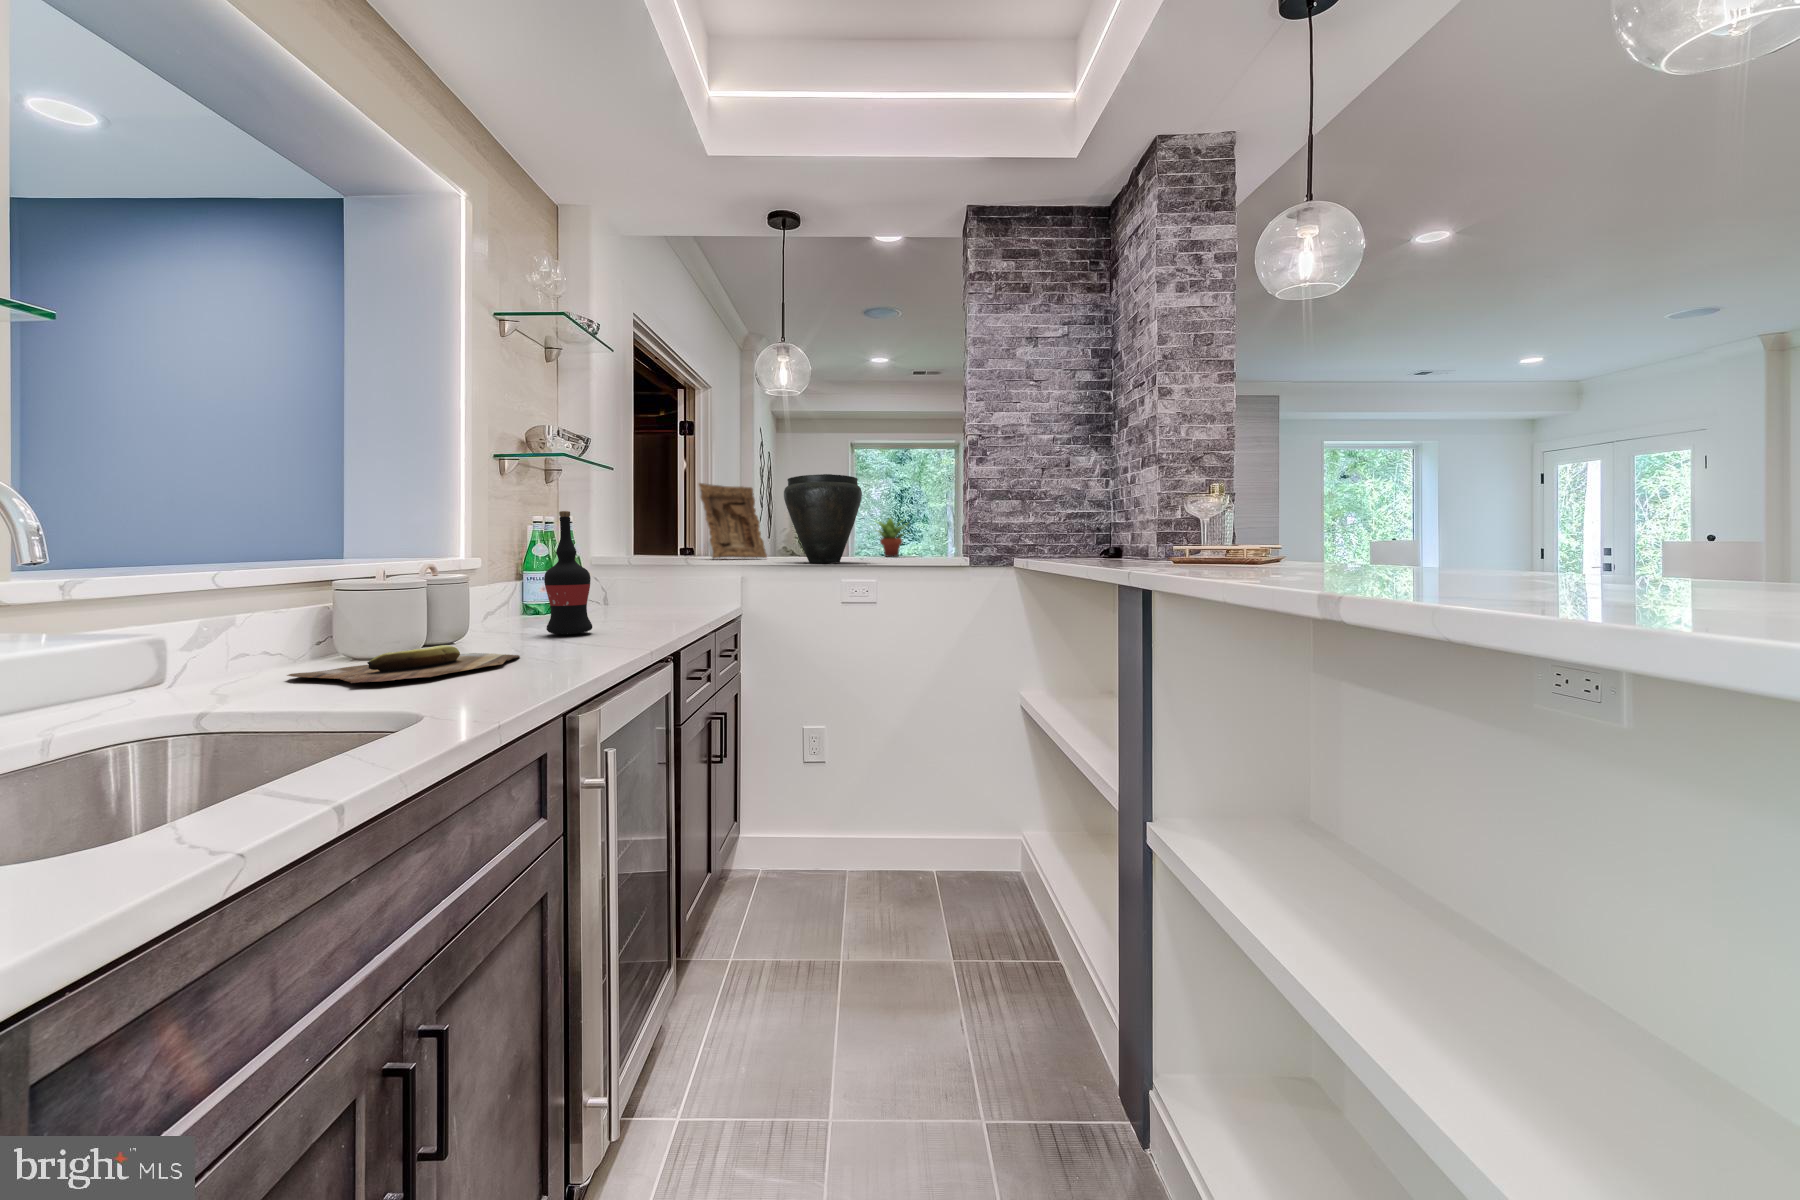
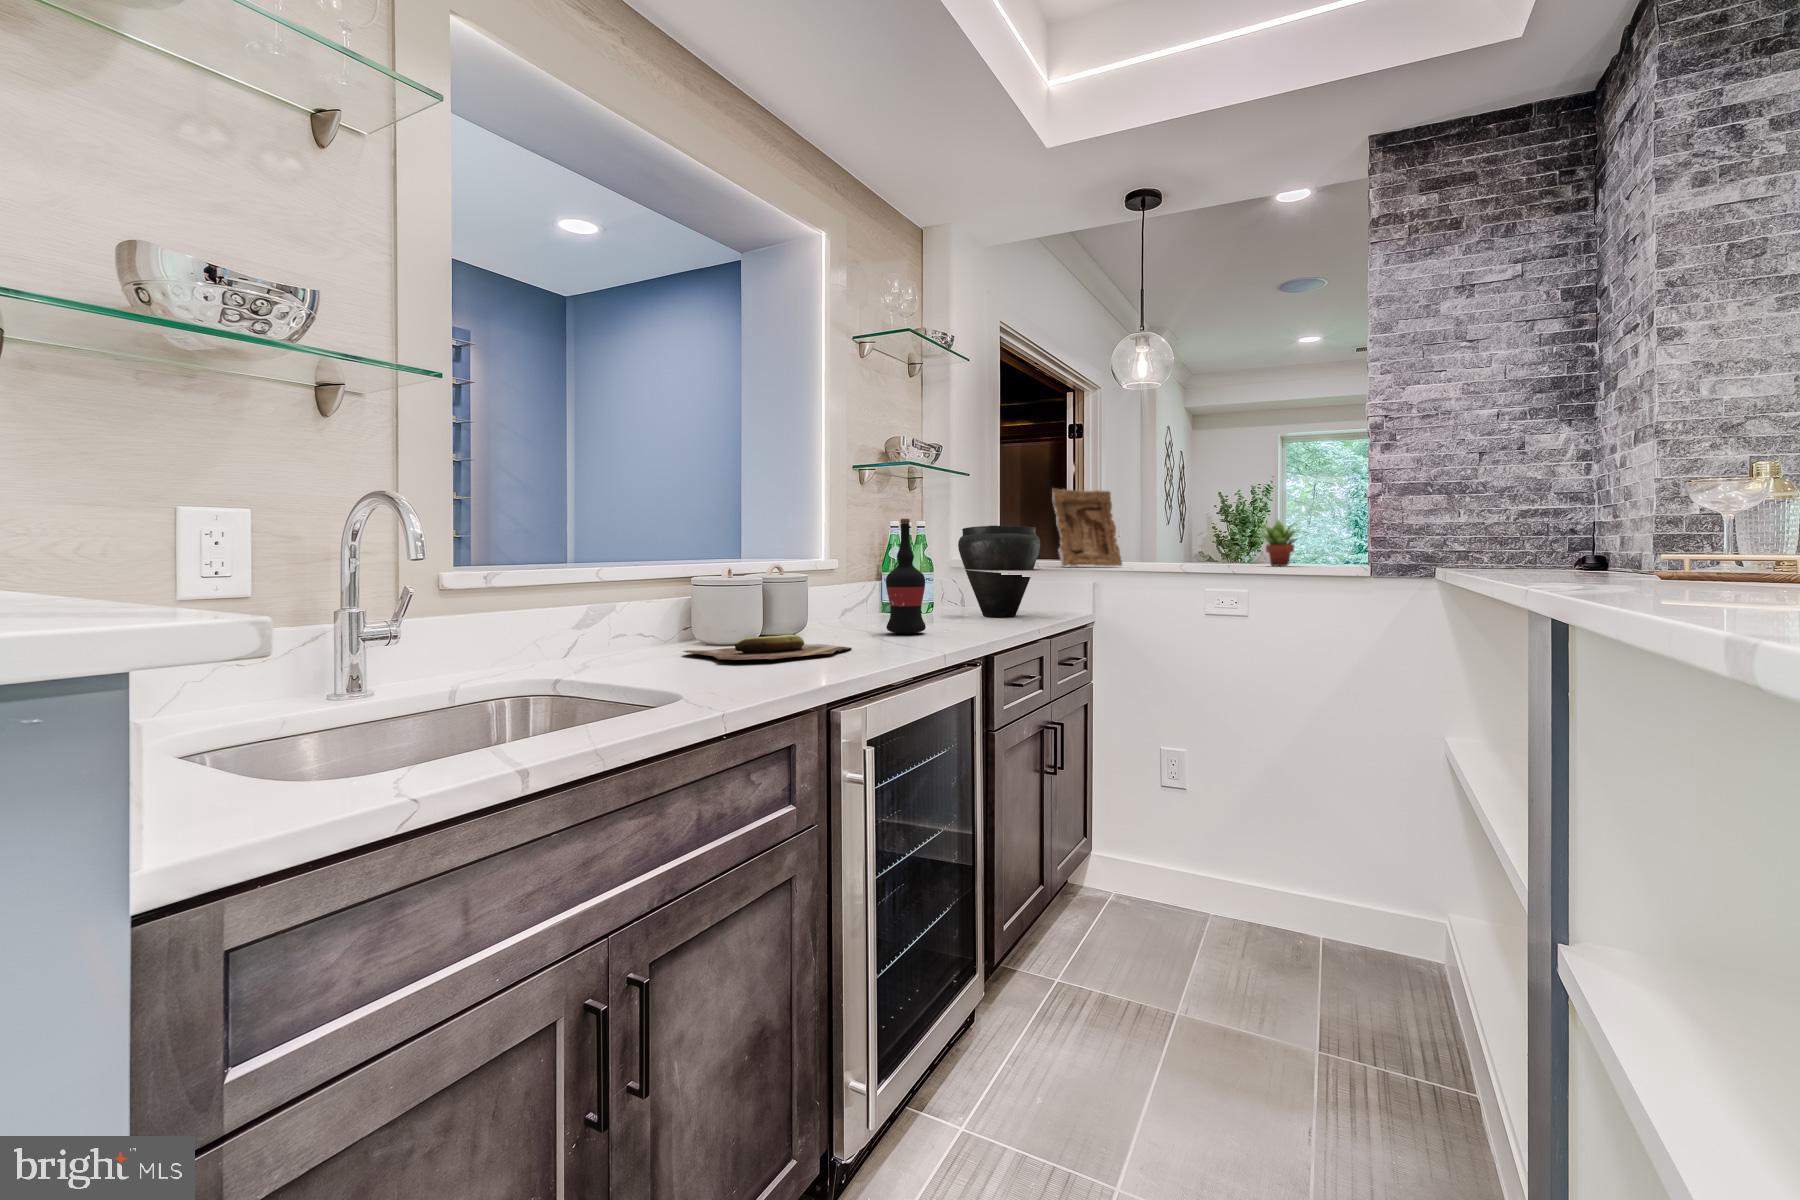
vase: present [784,474,862,563] -> present [958,525,1040,617]

